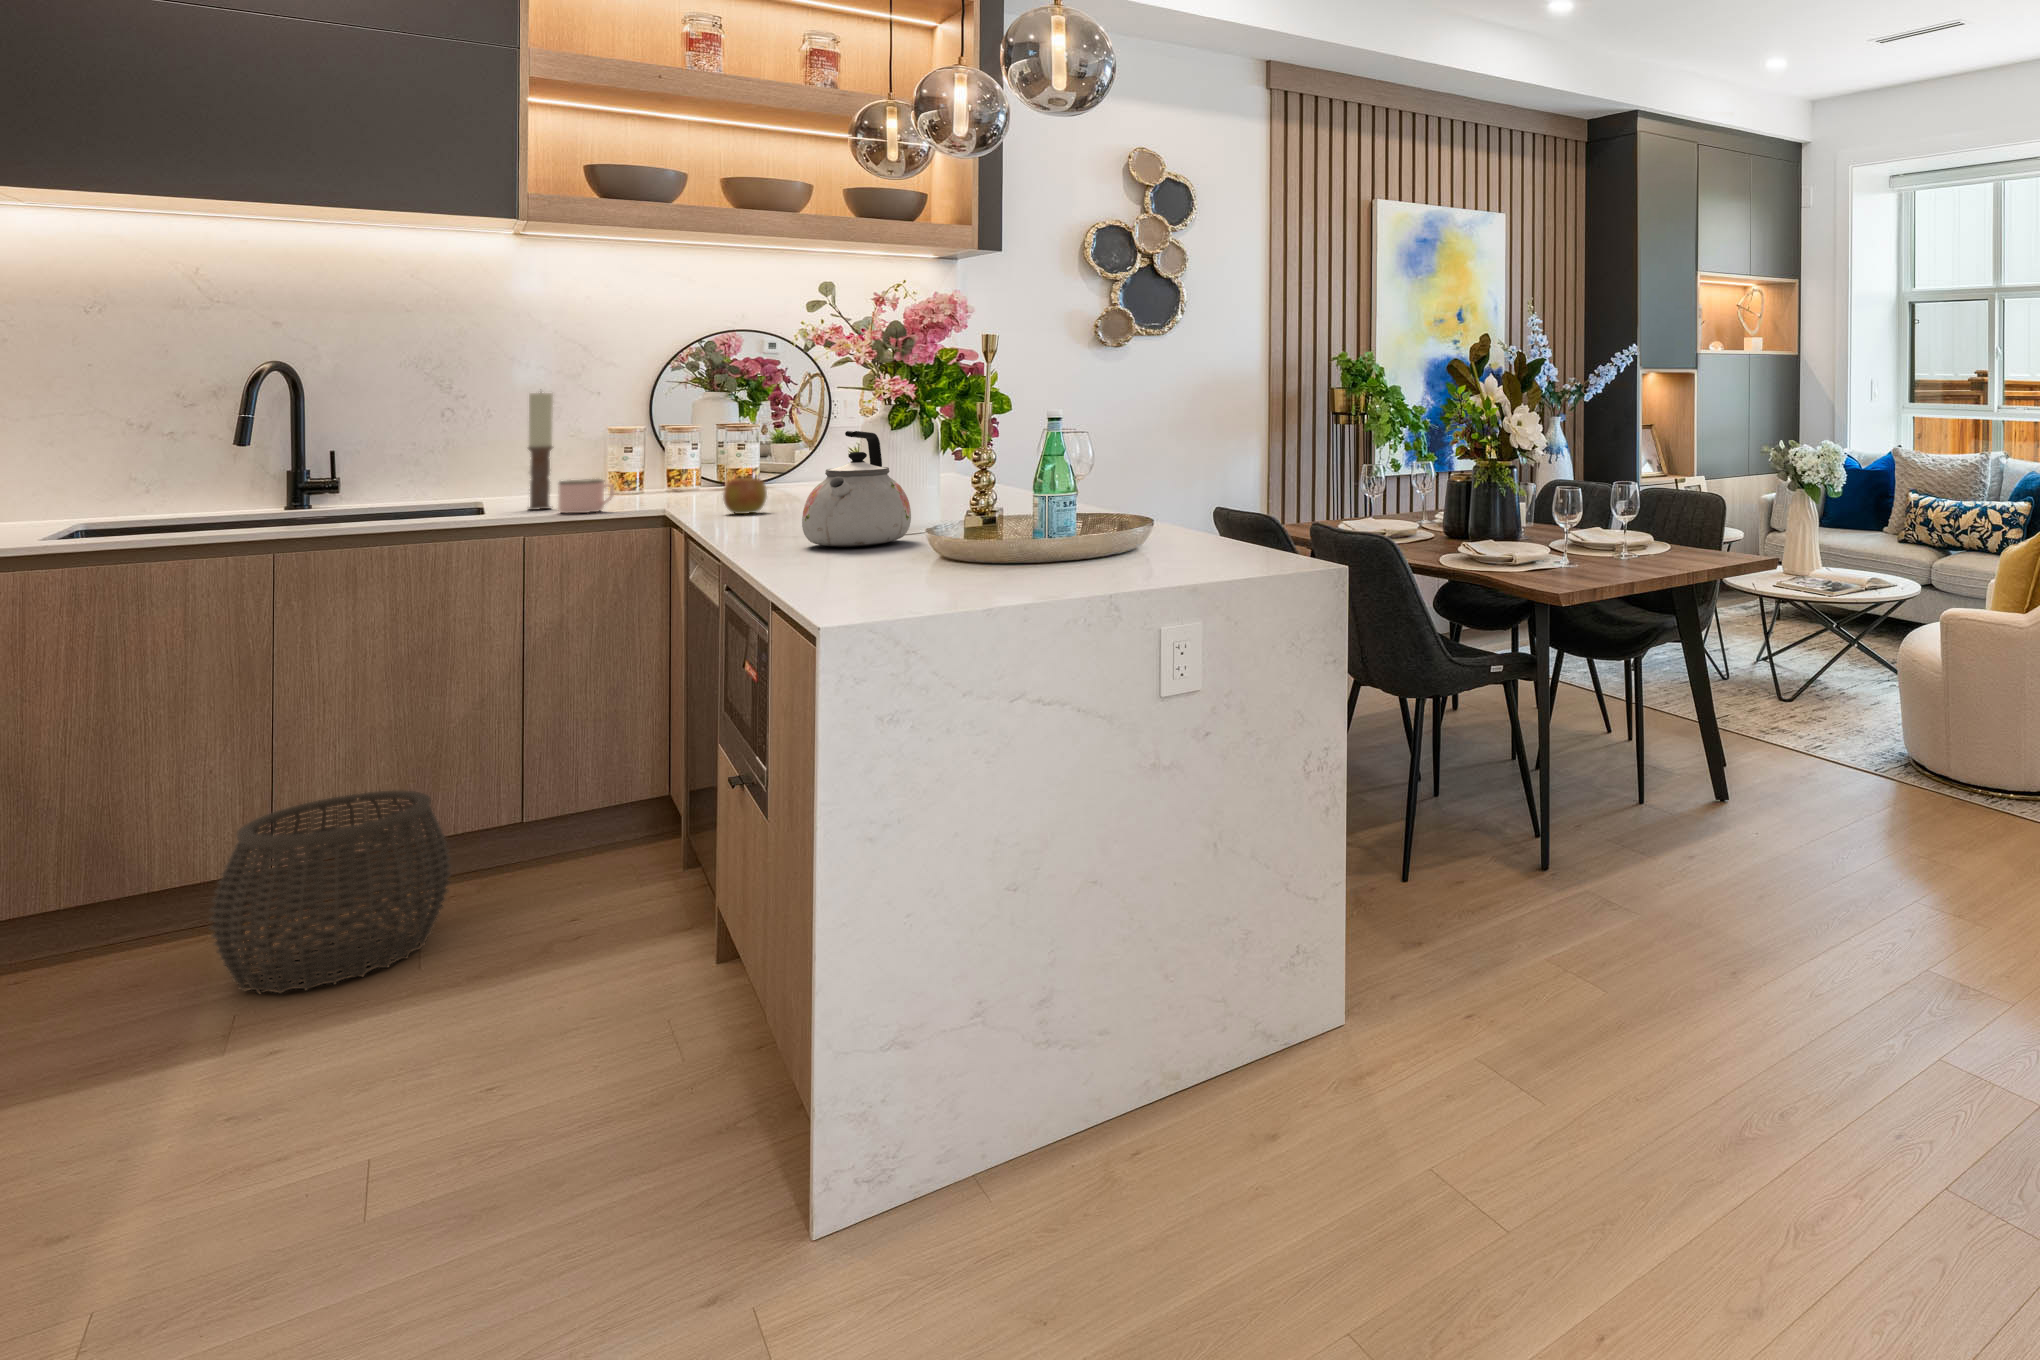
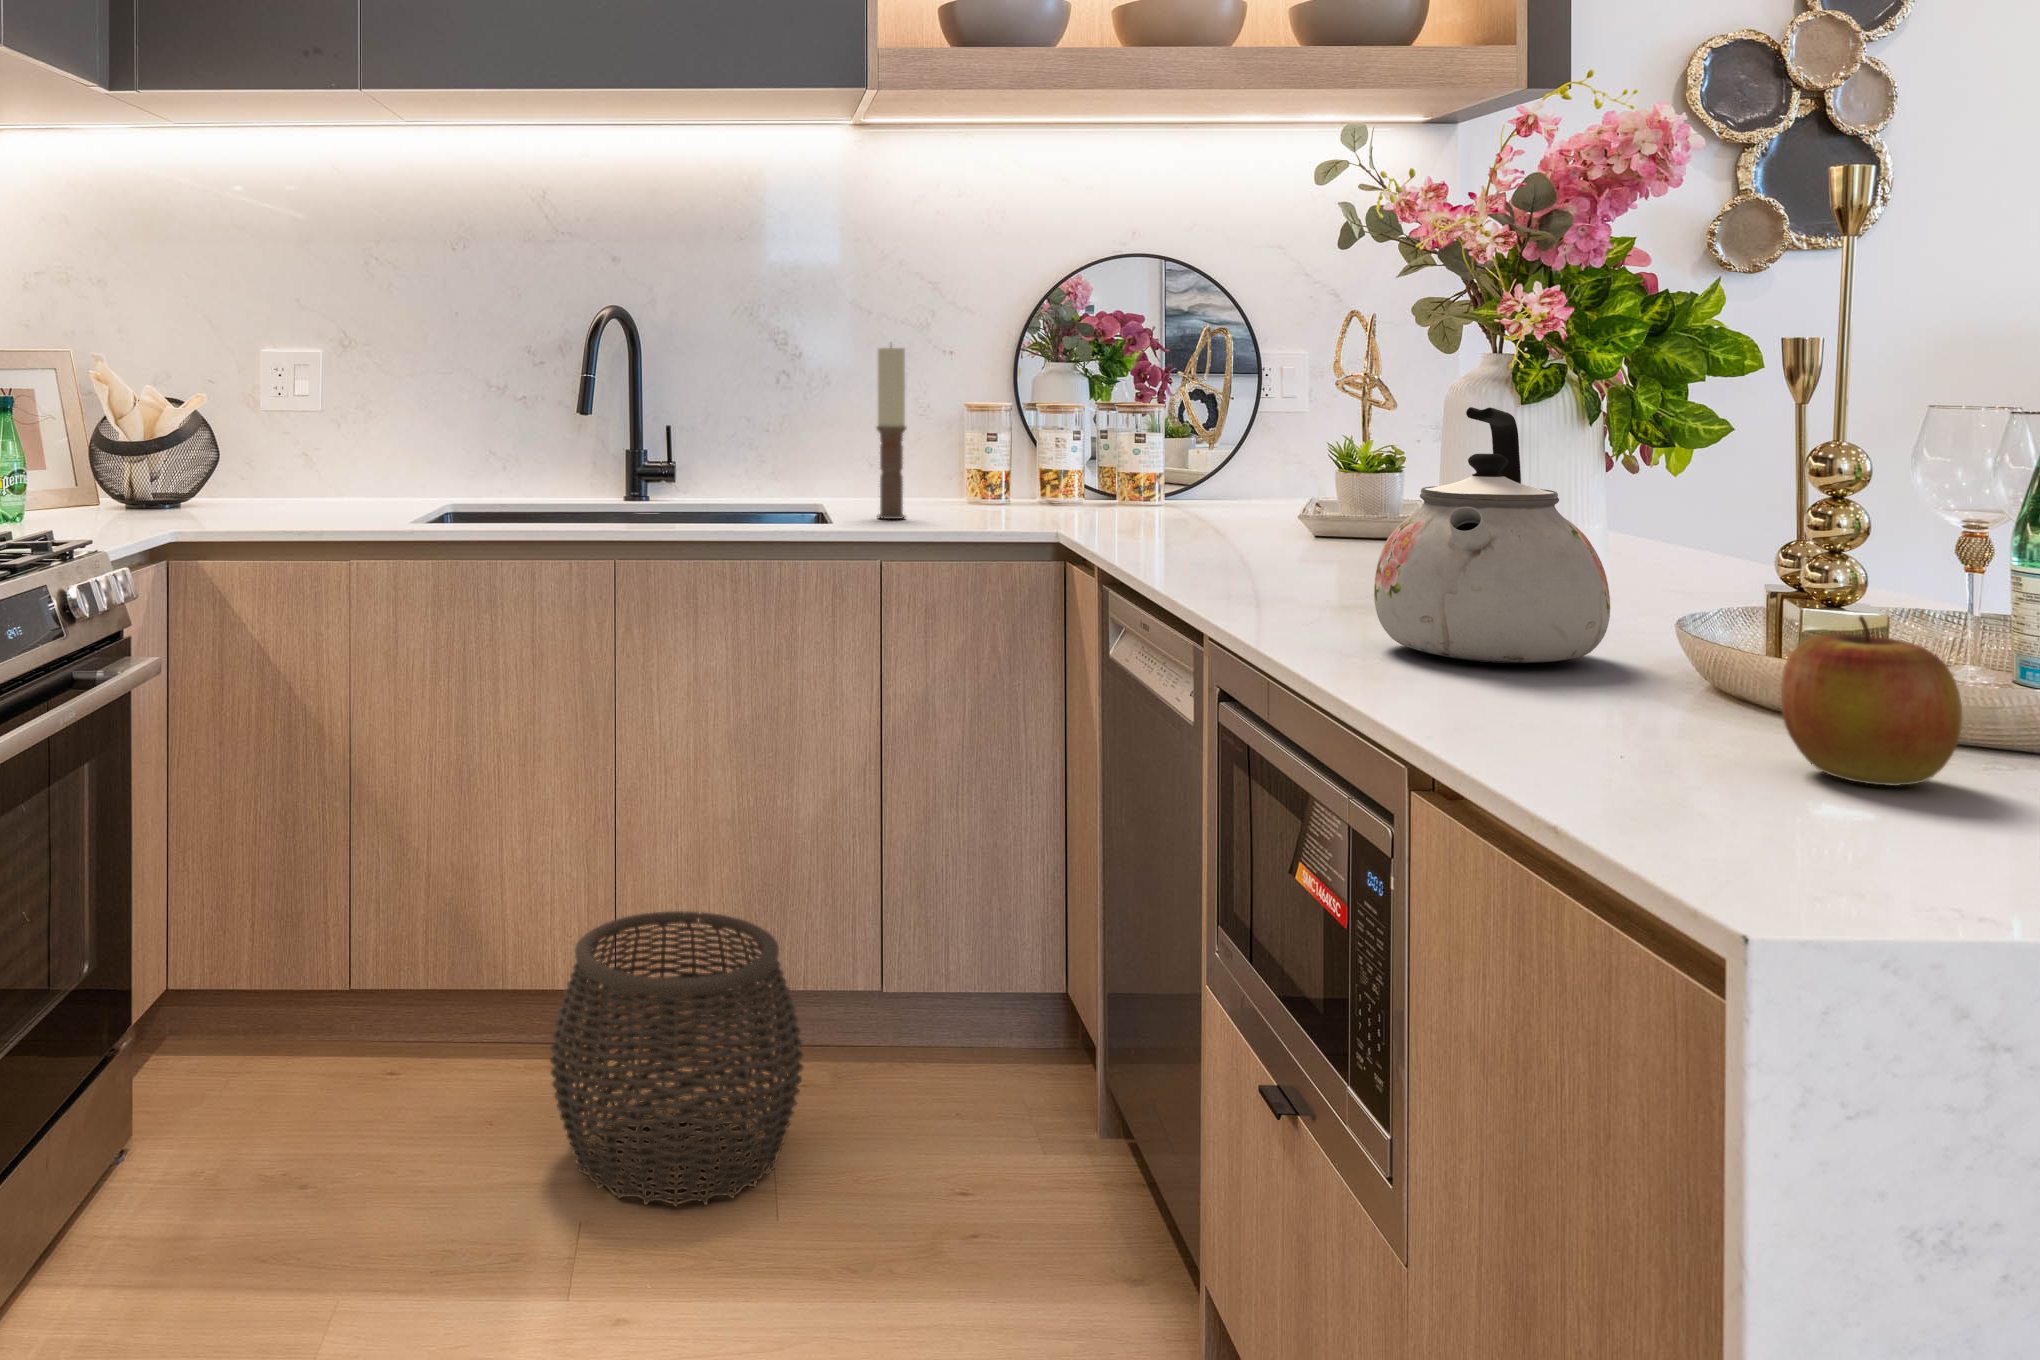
apple: present [723,477,767,514] -> present [1781,616,1962,786]
mug: present [558,479,614,513] -> none [916,478,987,529]

